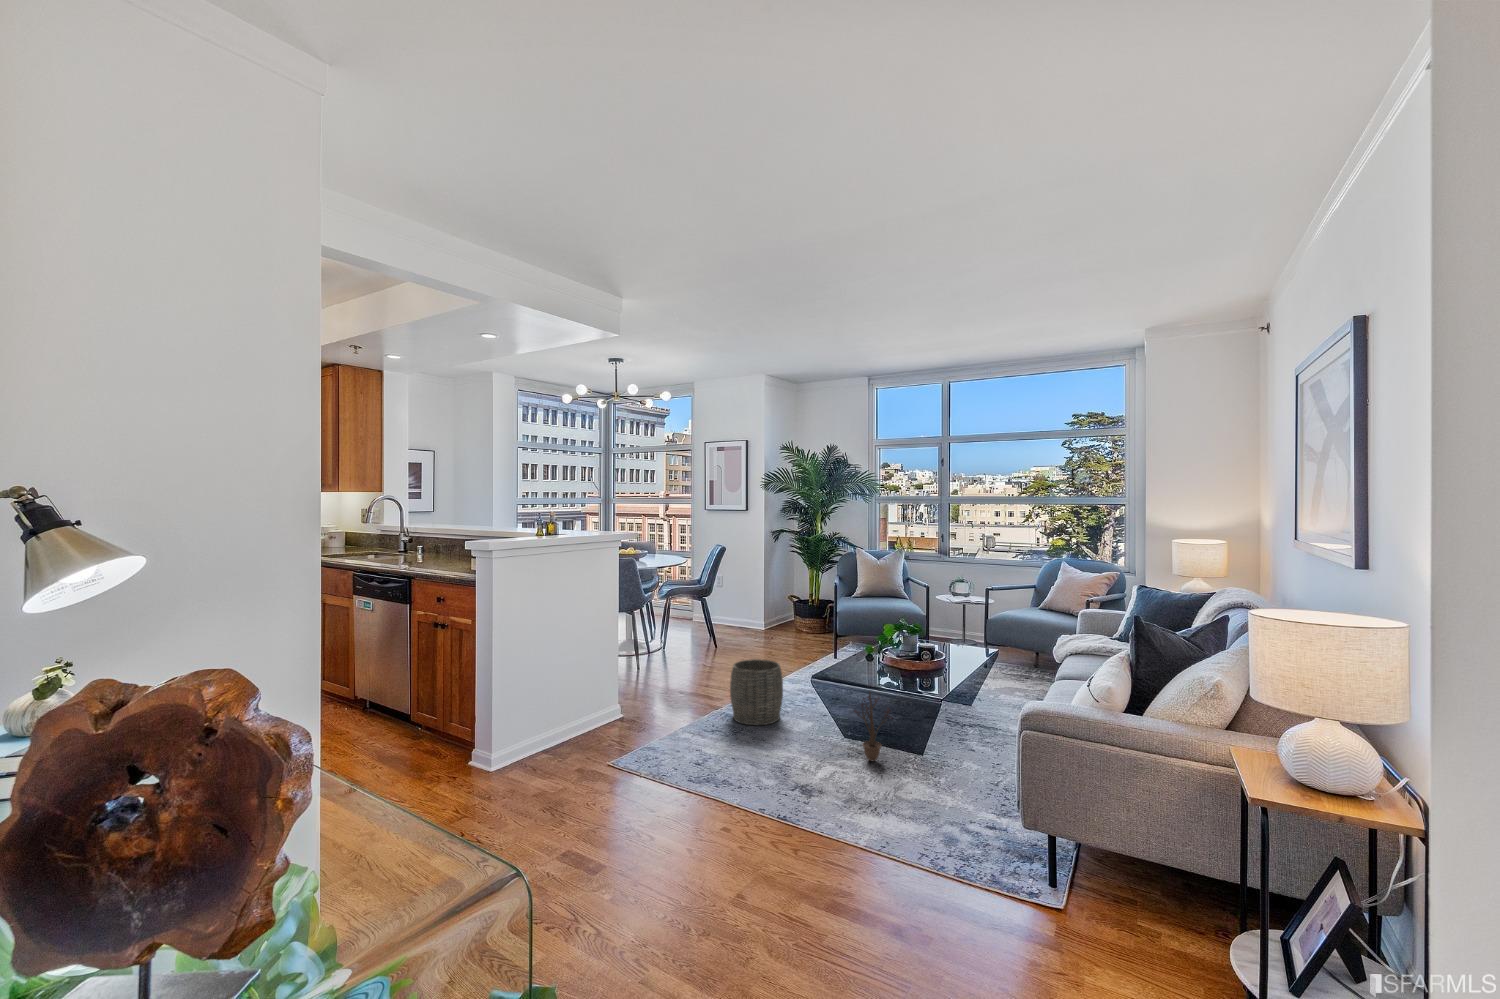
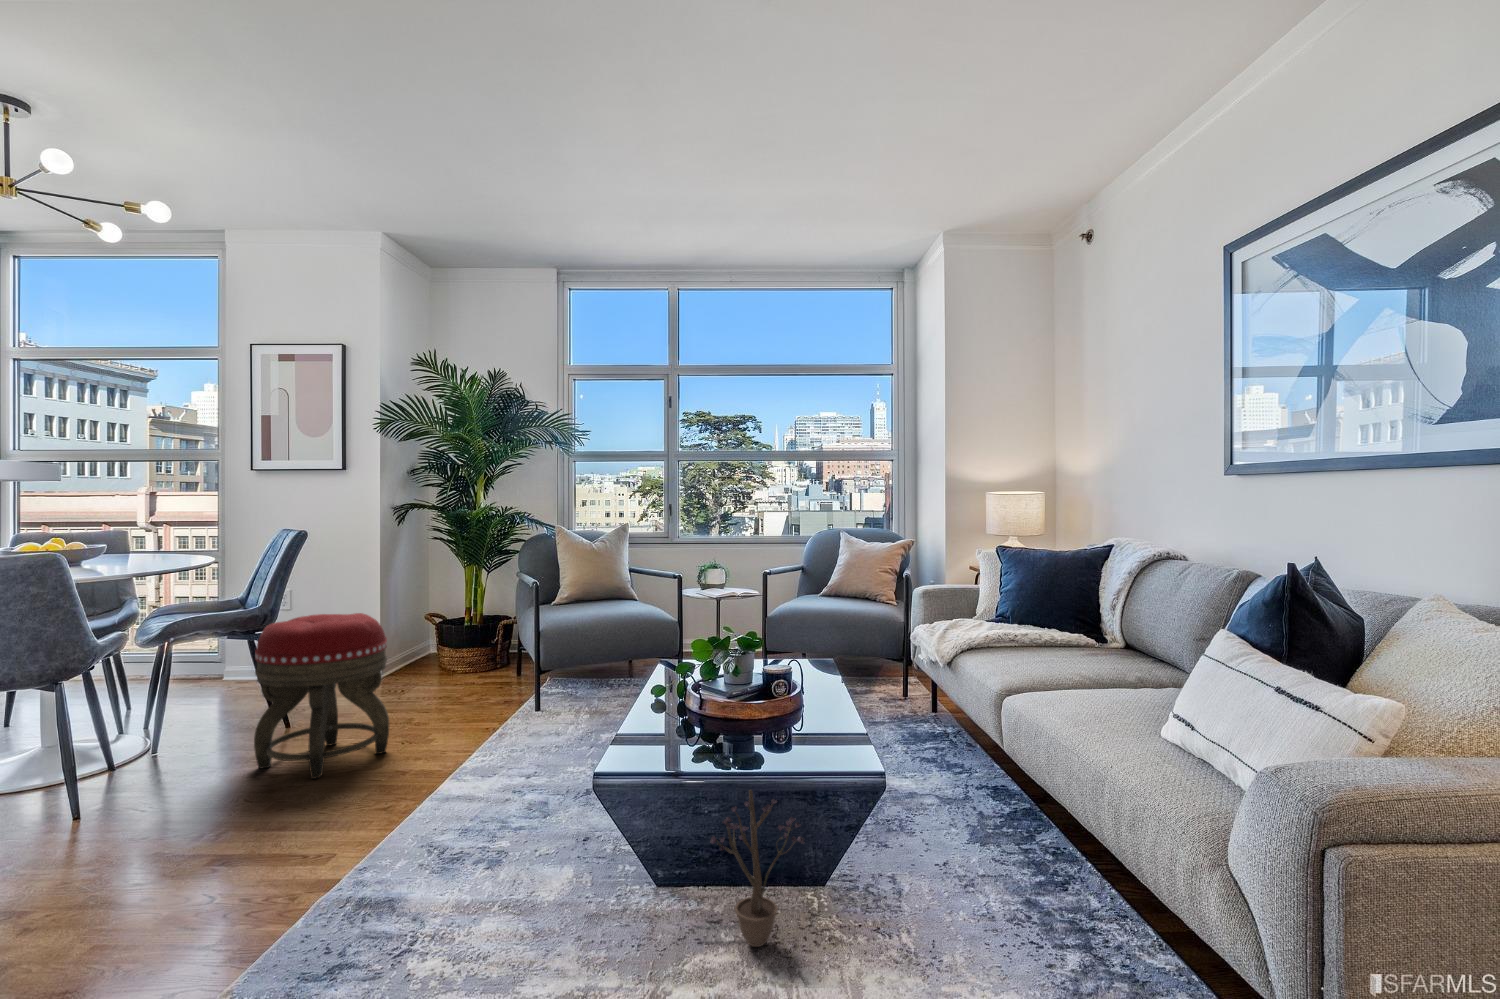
footstool: none [699,593,756,671] -> present [254,613,389,779]
woven basket: present [730,659,783,725] -> none [366,748,500,919]

